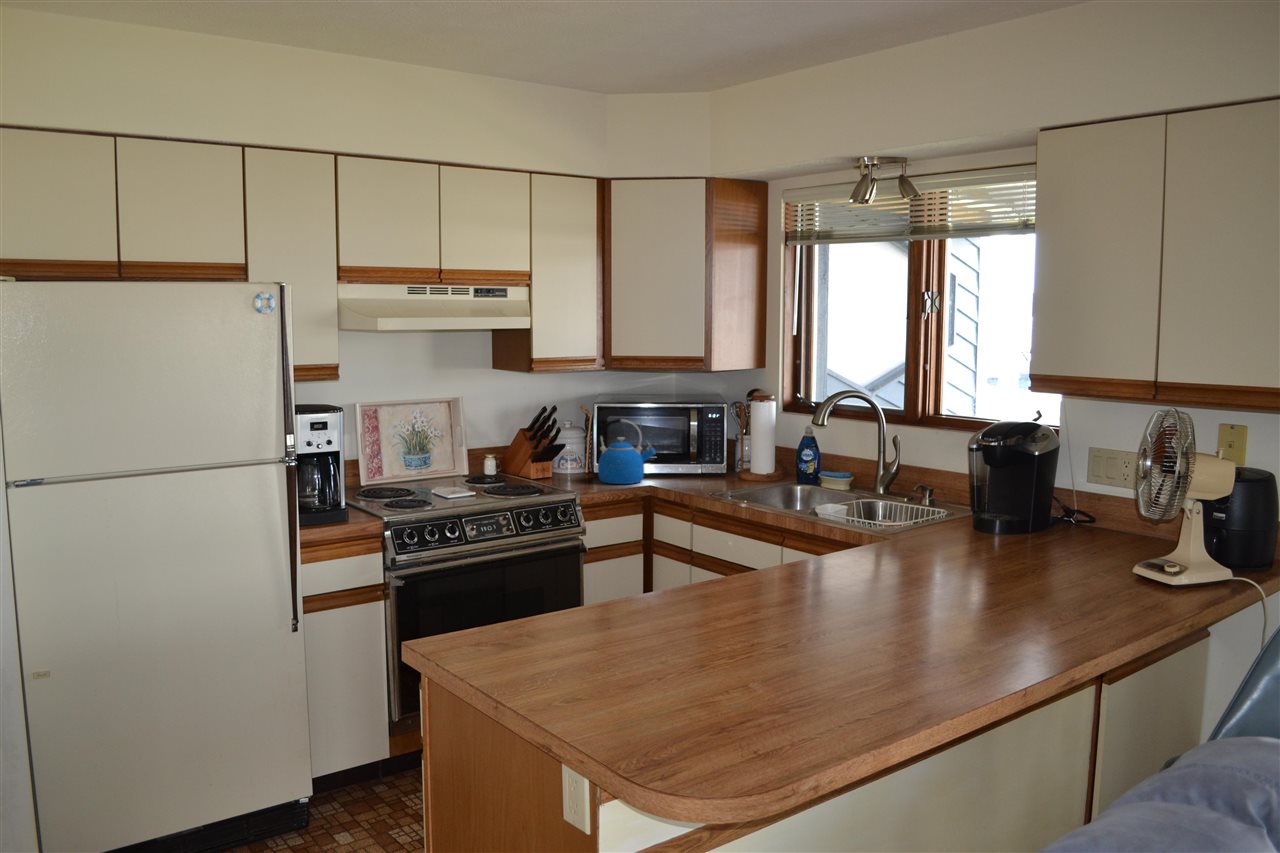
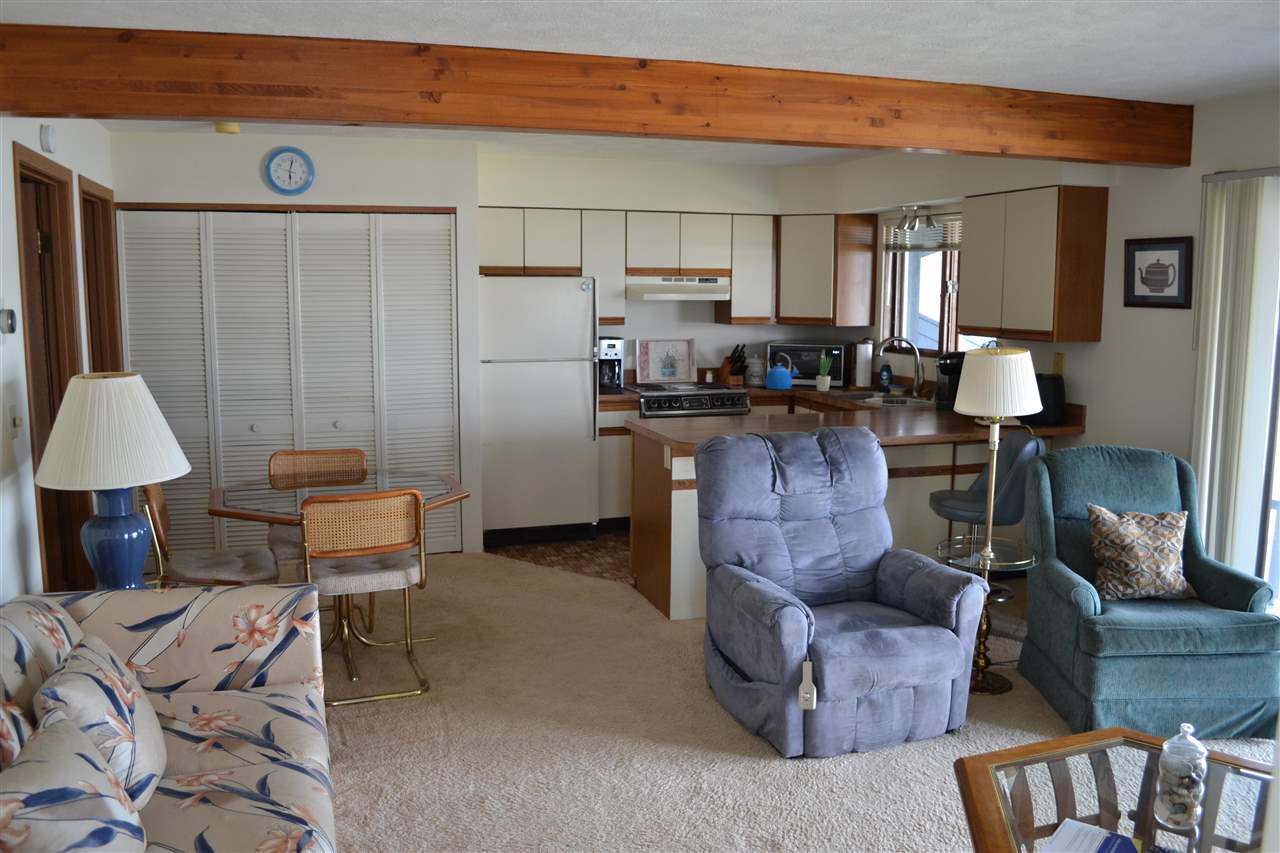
potted plant: none [686,412,714,483] -> present [816,356,832,391]

